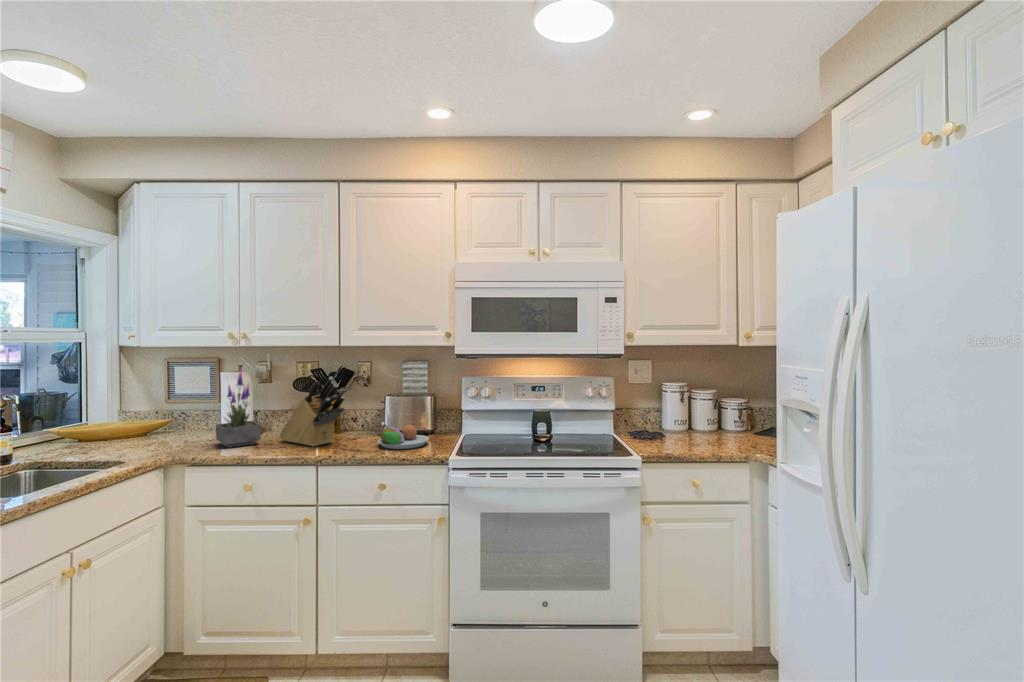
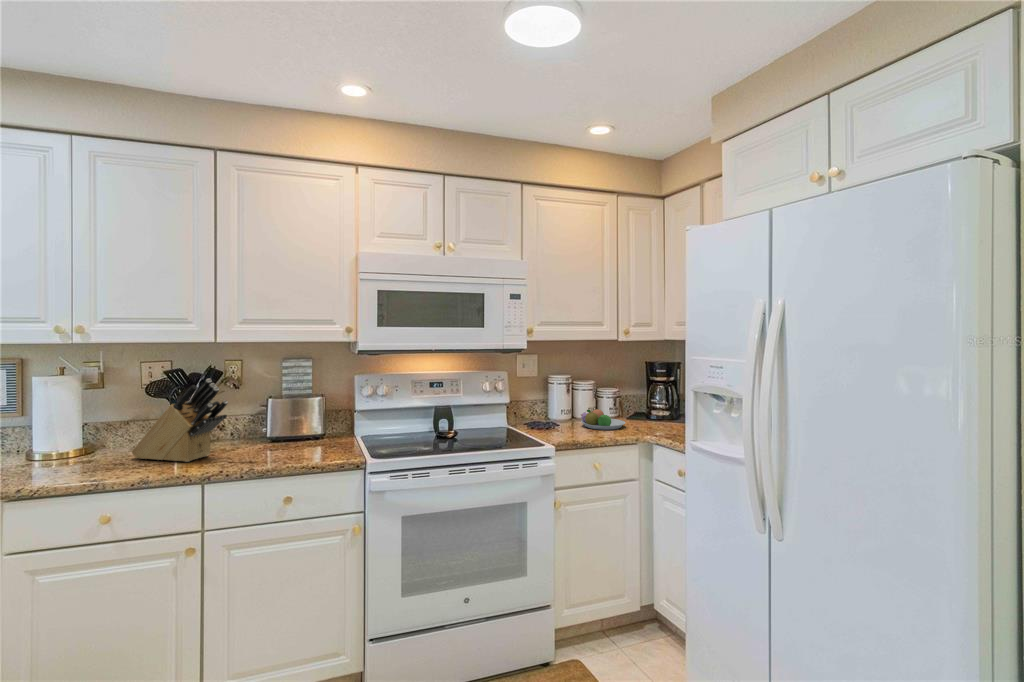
potted plant: present [216,369,261,448] -> none [38,370,108,473]
fruit bowl: present [377,424,429,449] -> present [581,409,625,430]

